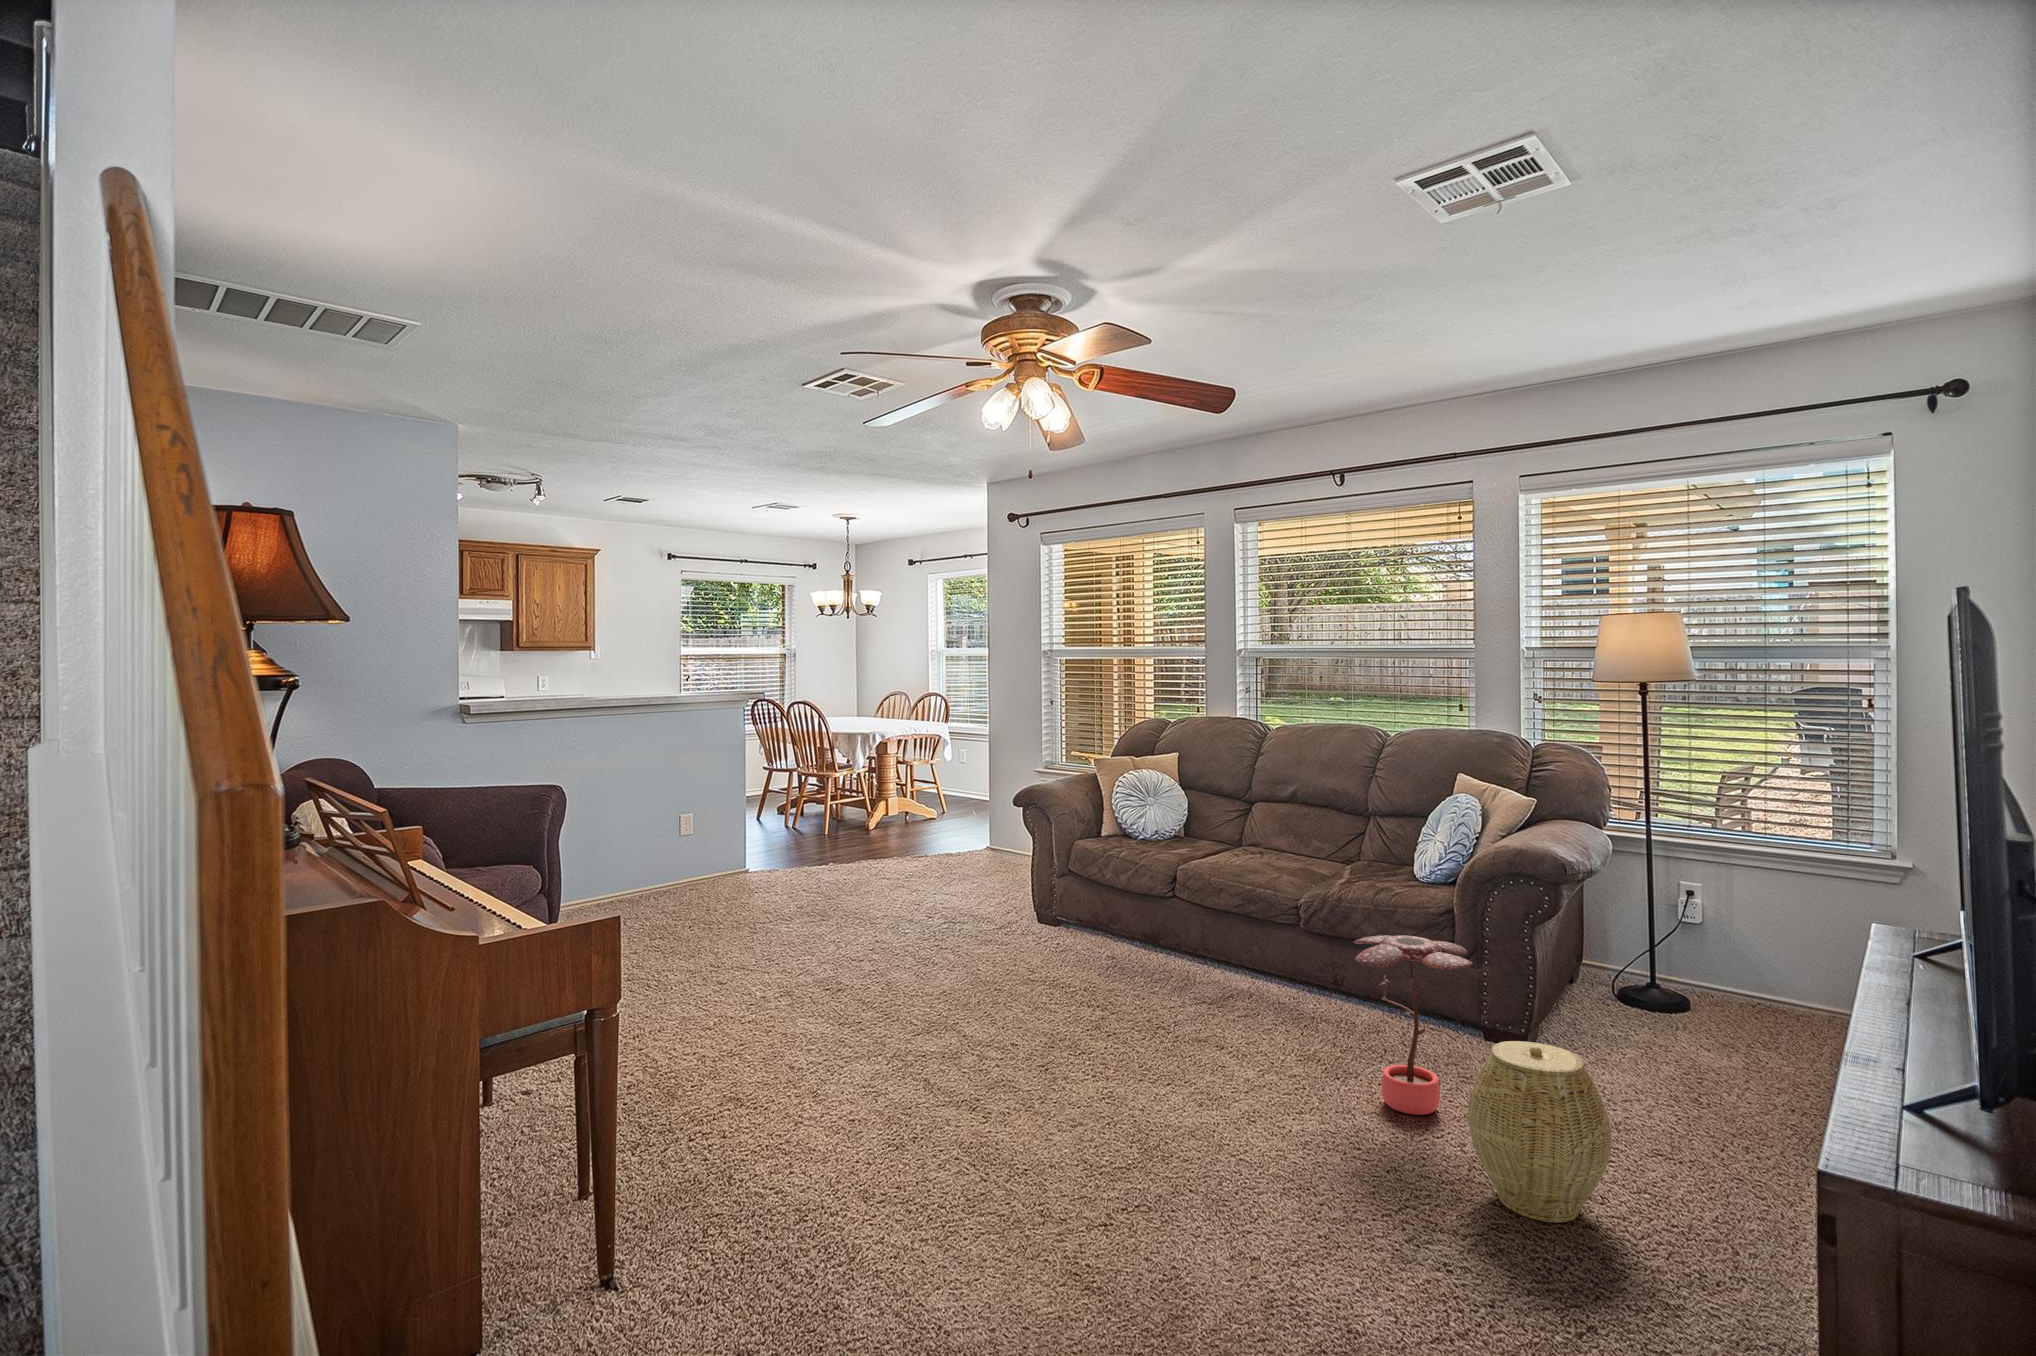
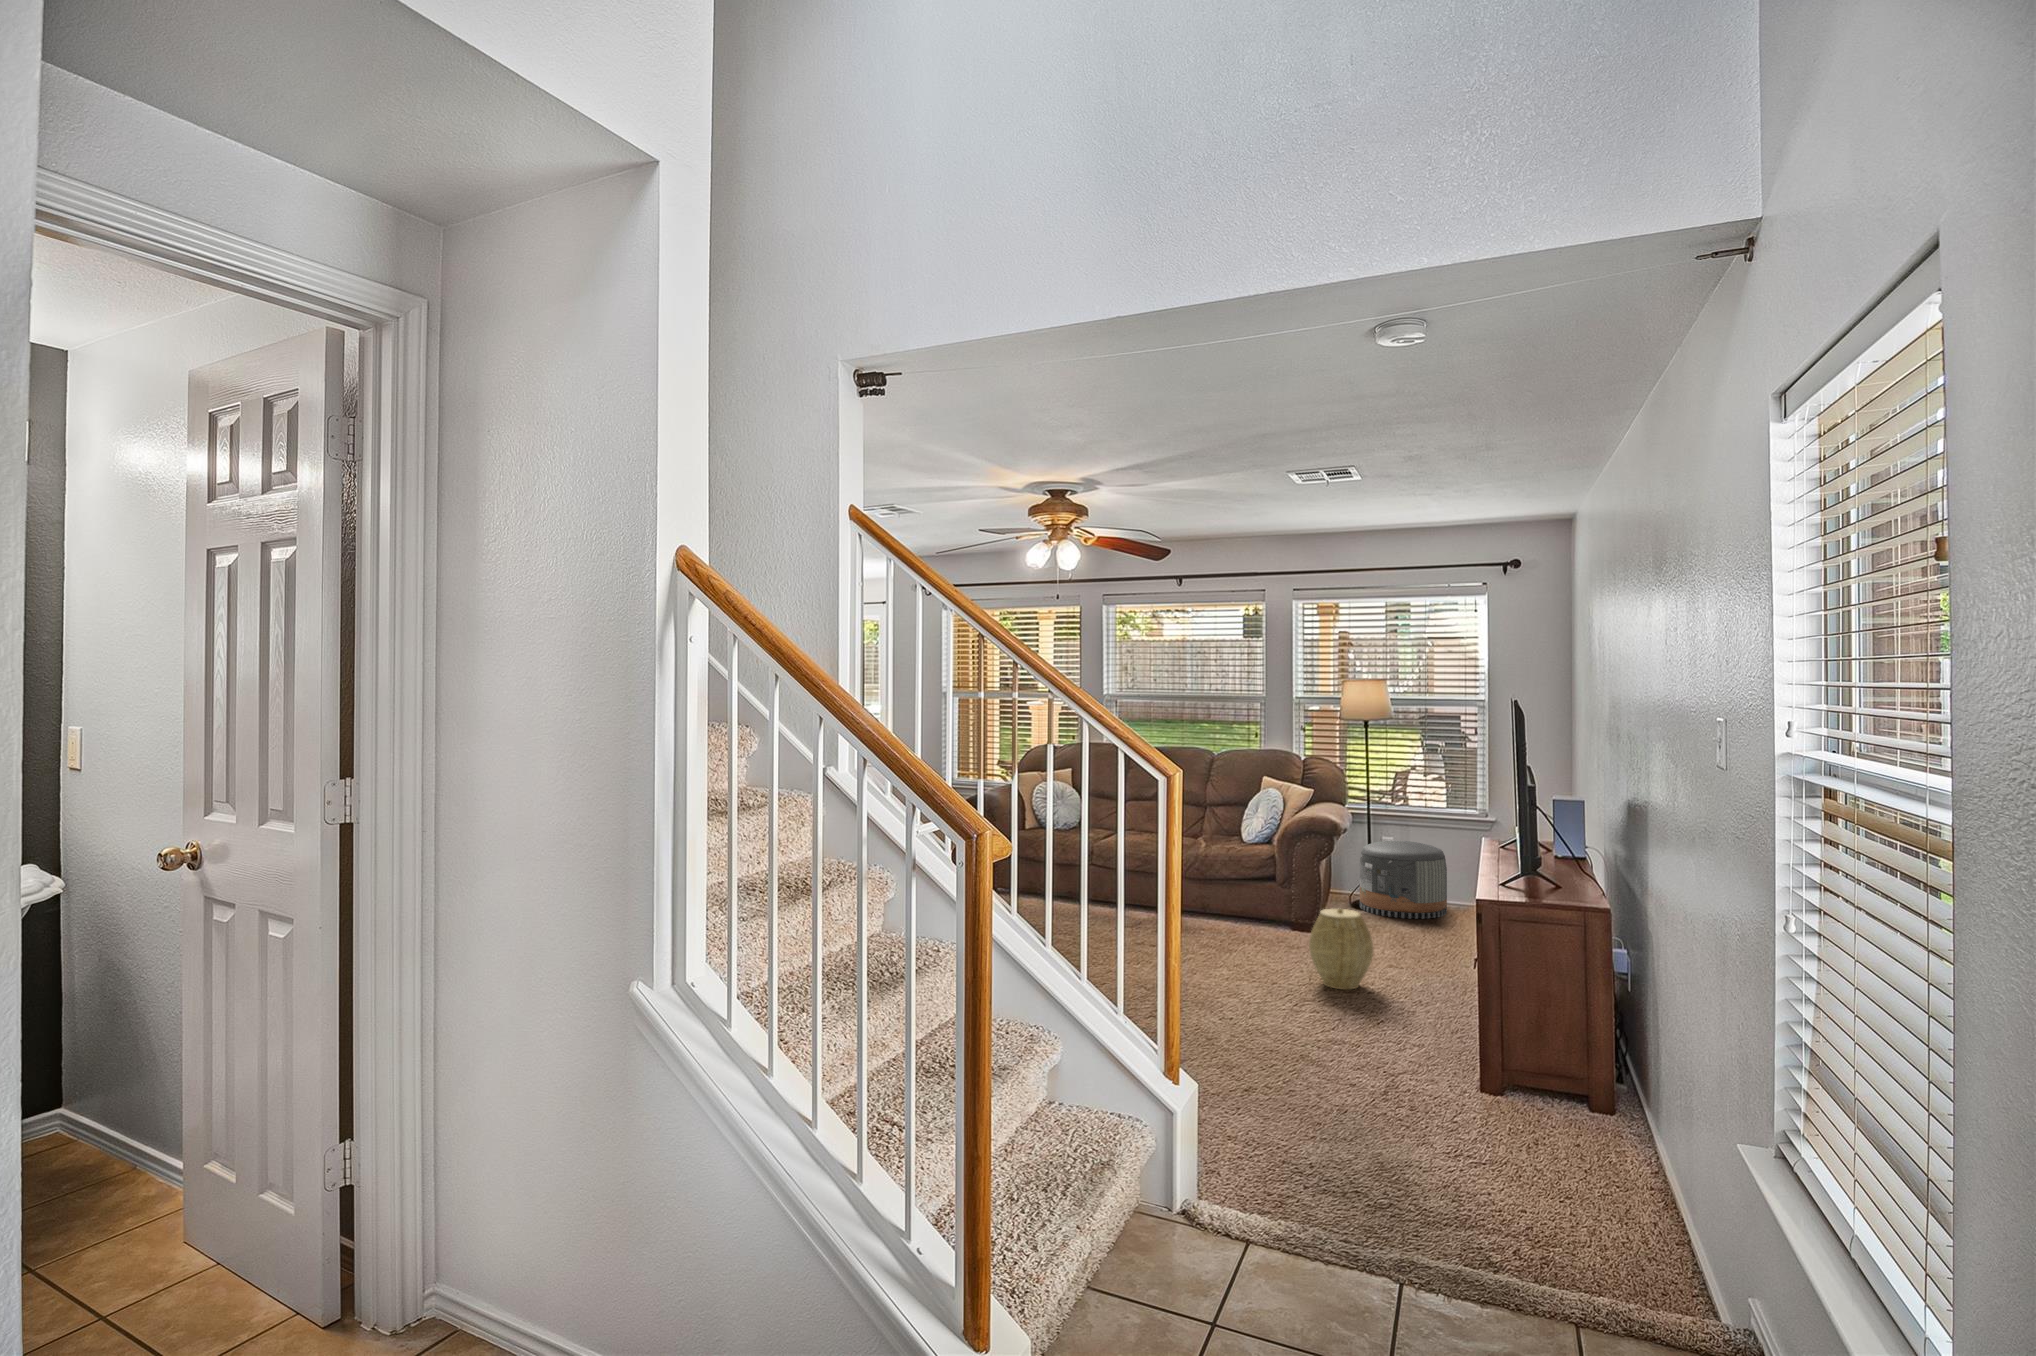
pouf: none [1630,889,1805,1036] -> present [1360,841,1447,919]
potted plant: present [1354,935,1473,1115] -> none [1237,867,1302,960]

